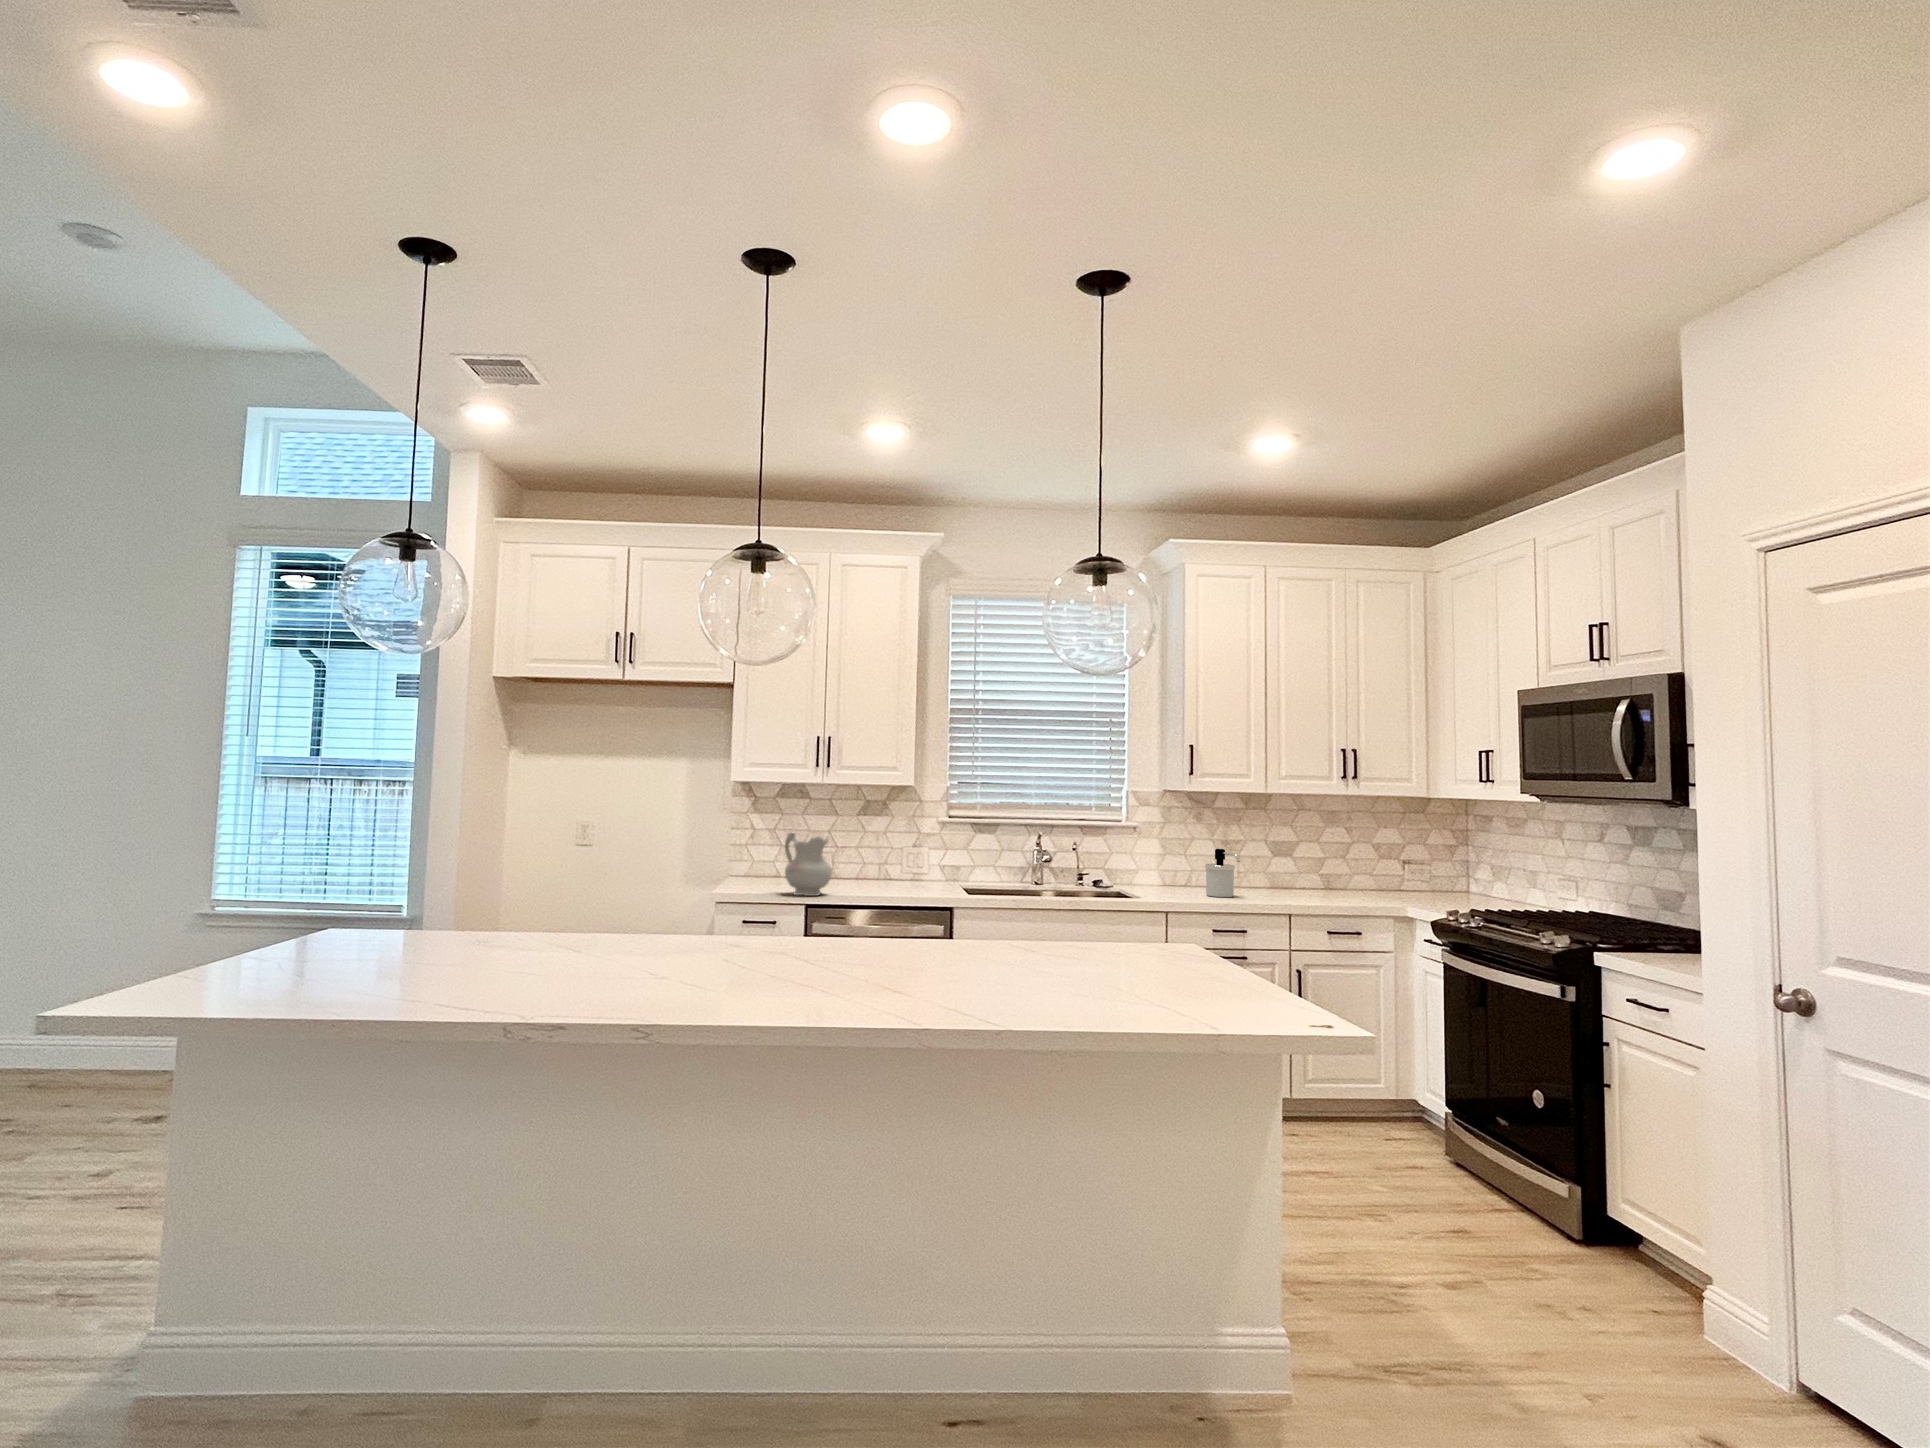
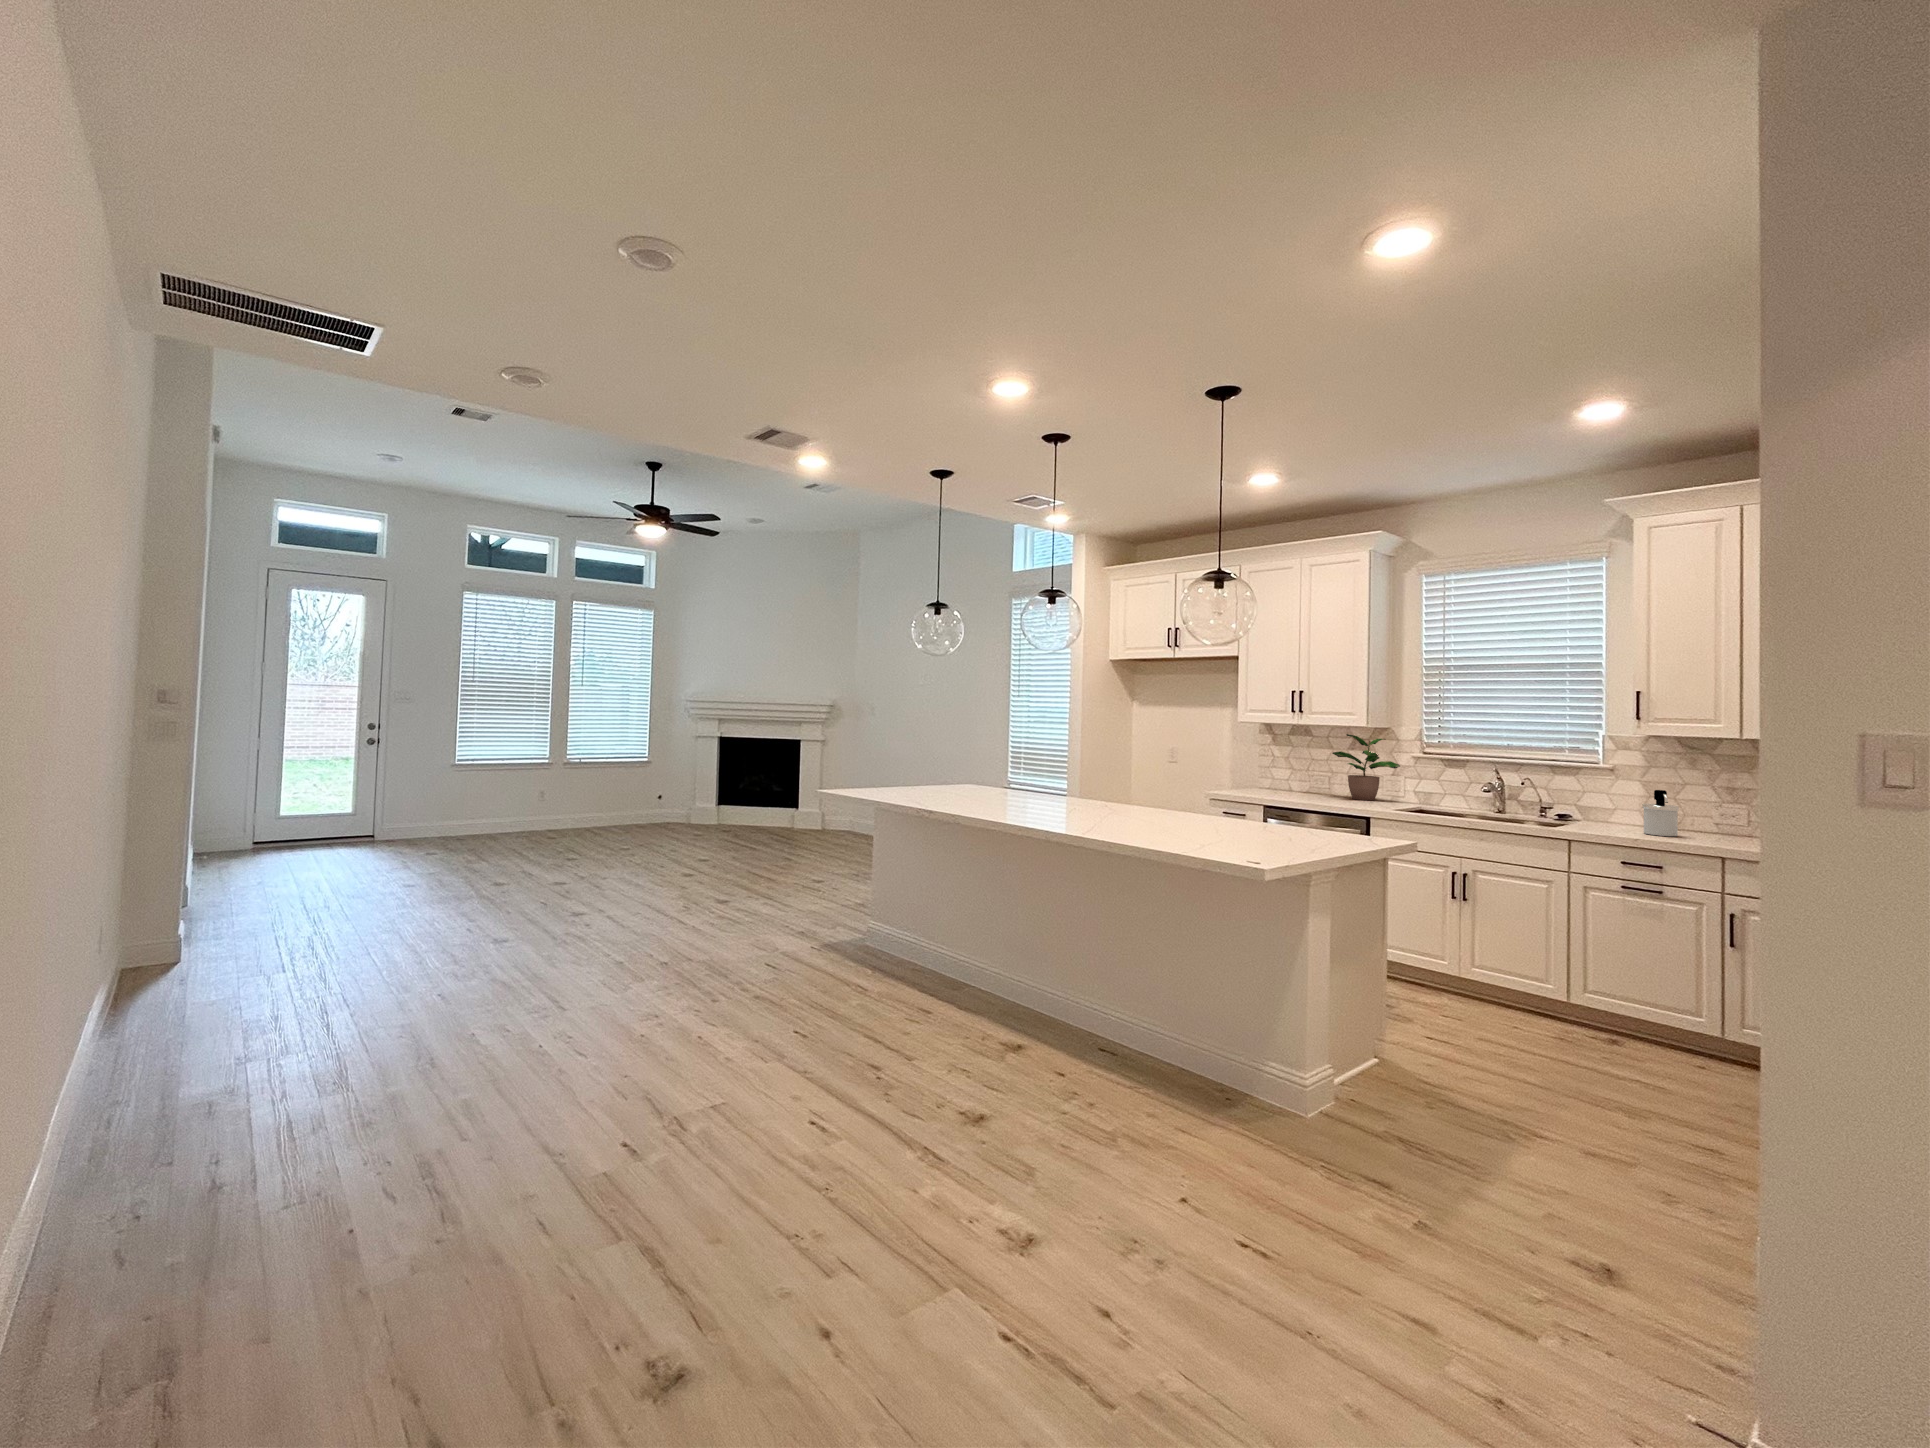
potted plant: none [842,795,927,884] -> present [1332,734,1400,800]
ceramic pitcher: present [785,833,832,896] -> none [1250,756,1284,799]

